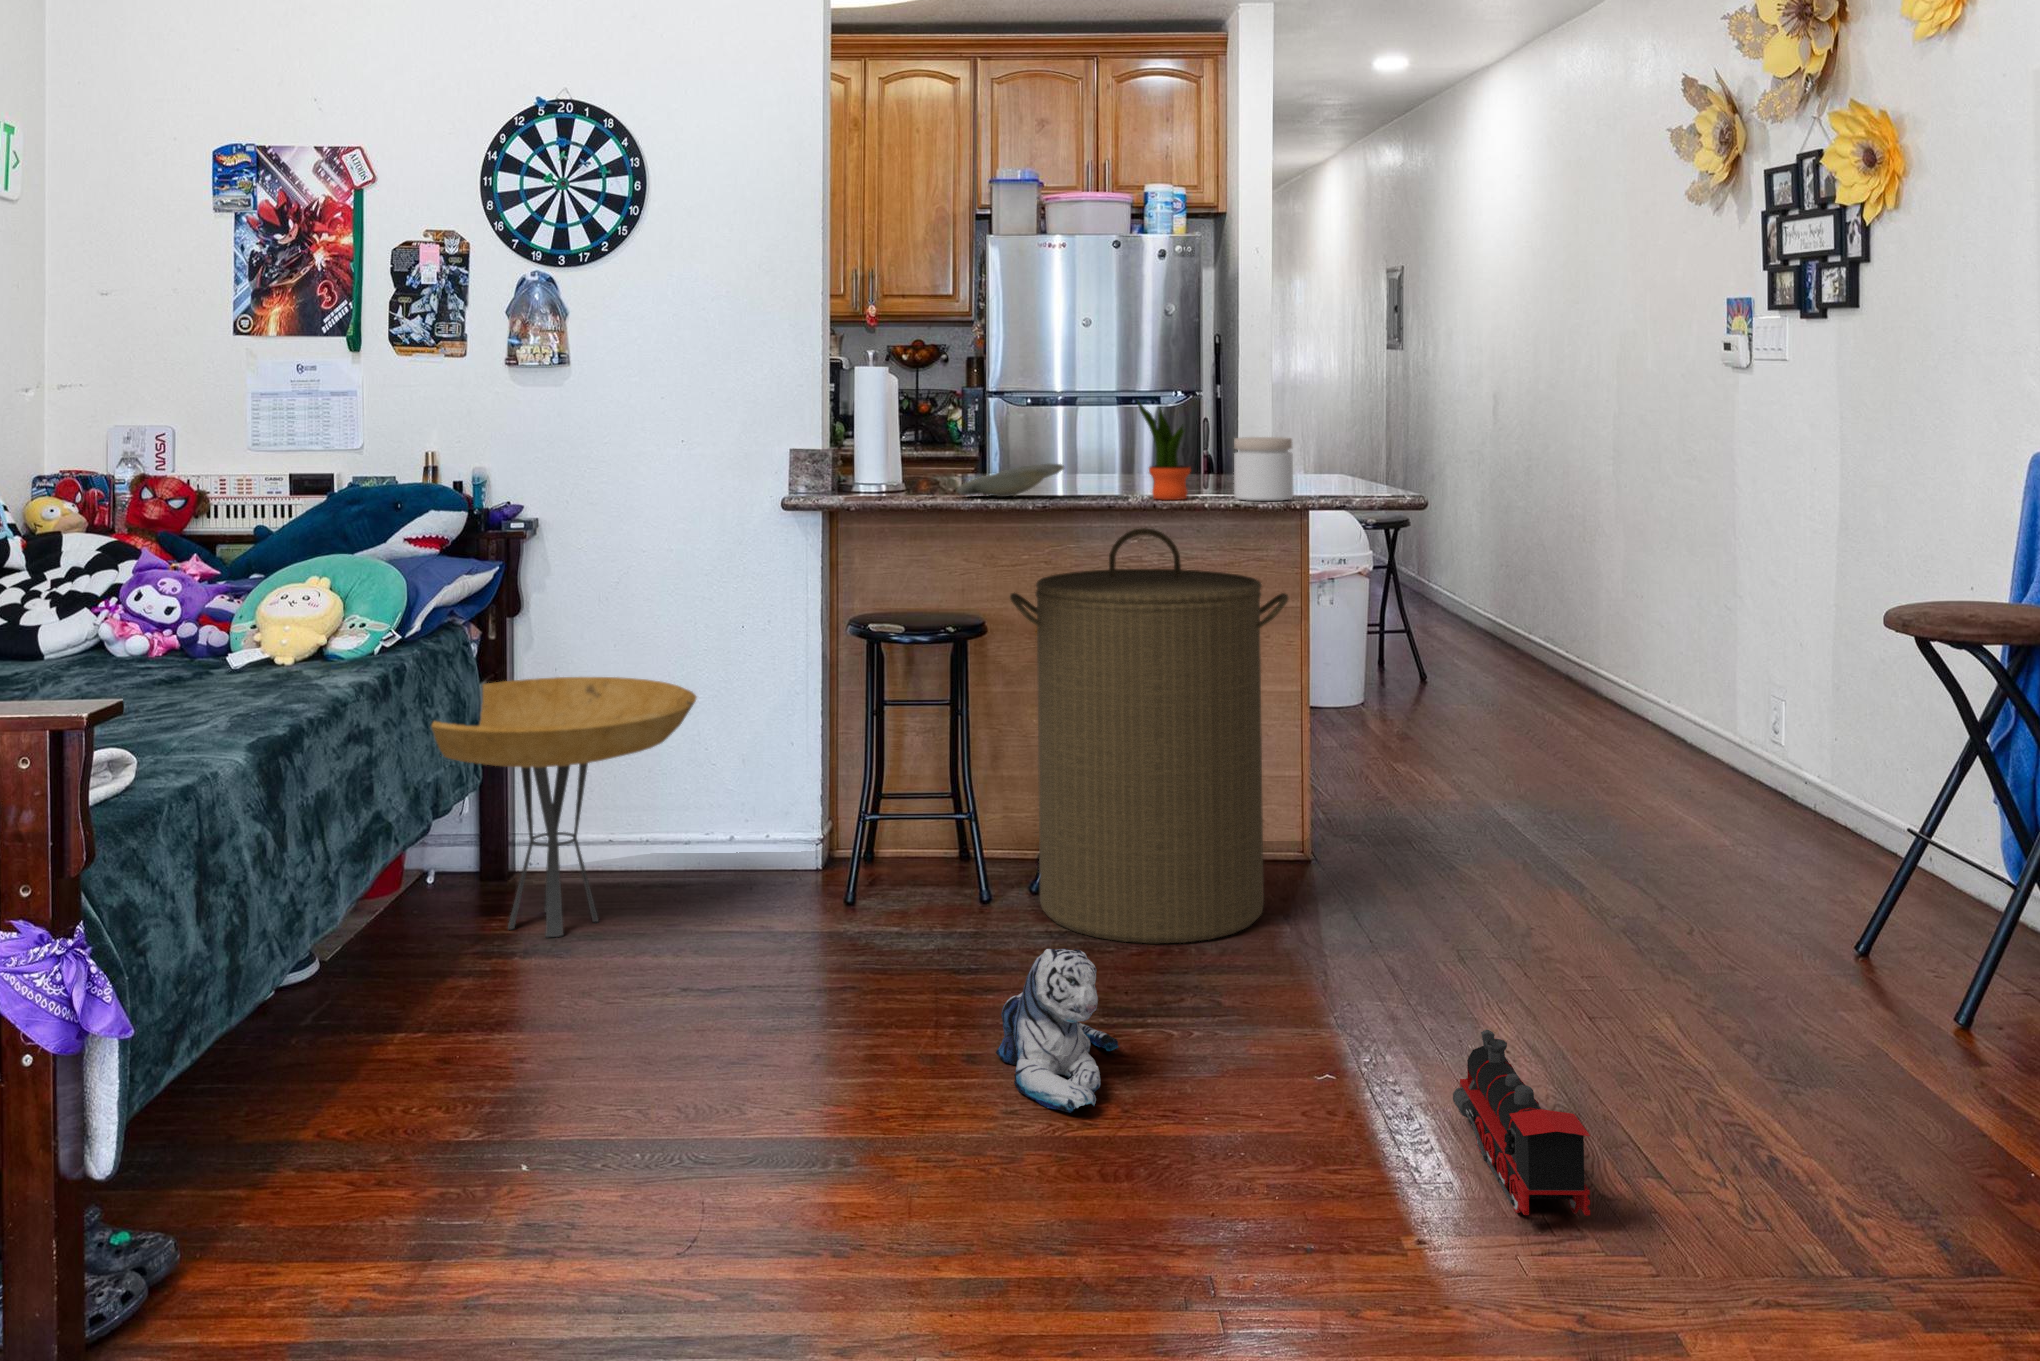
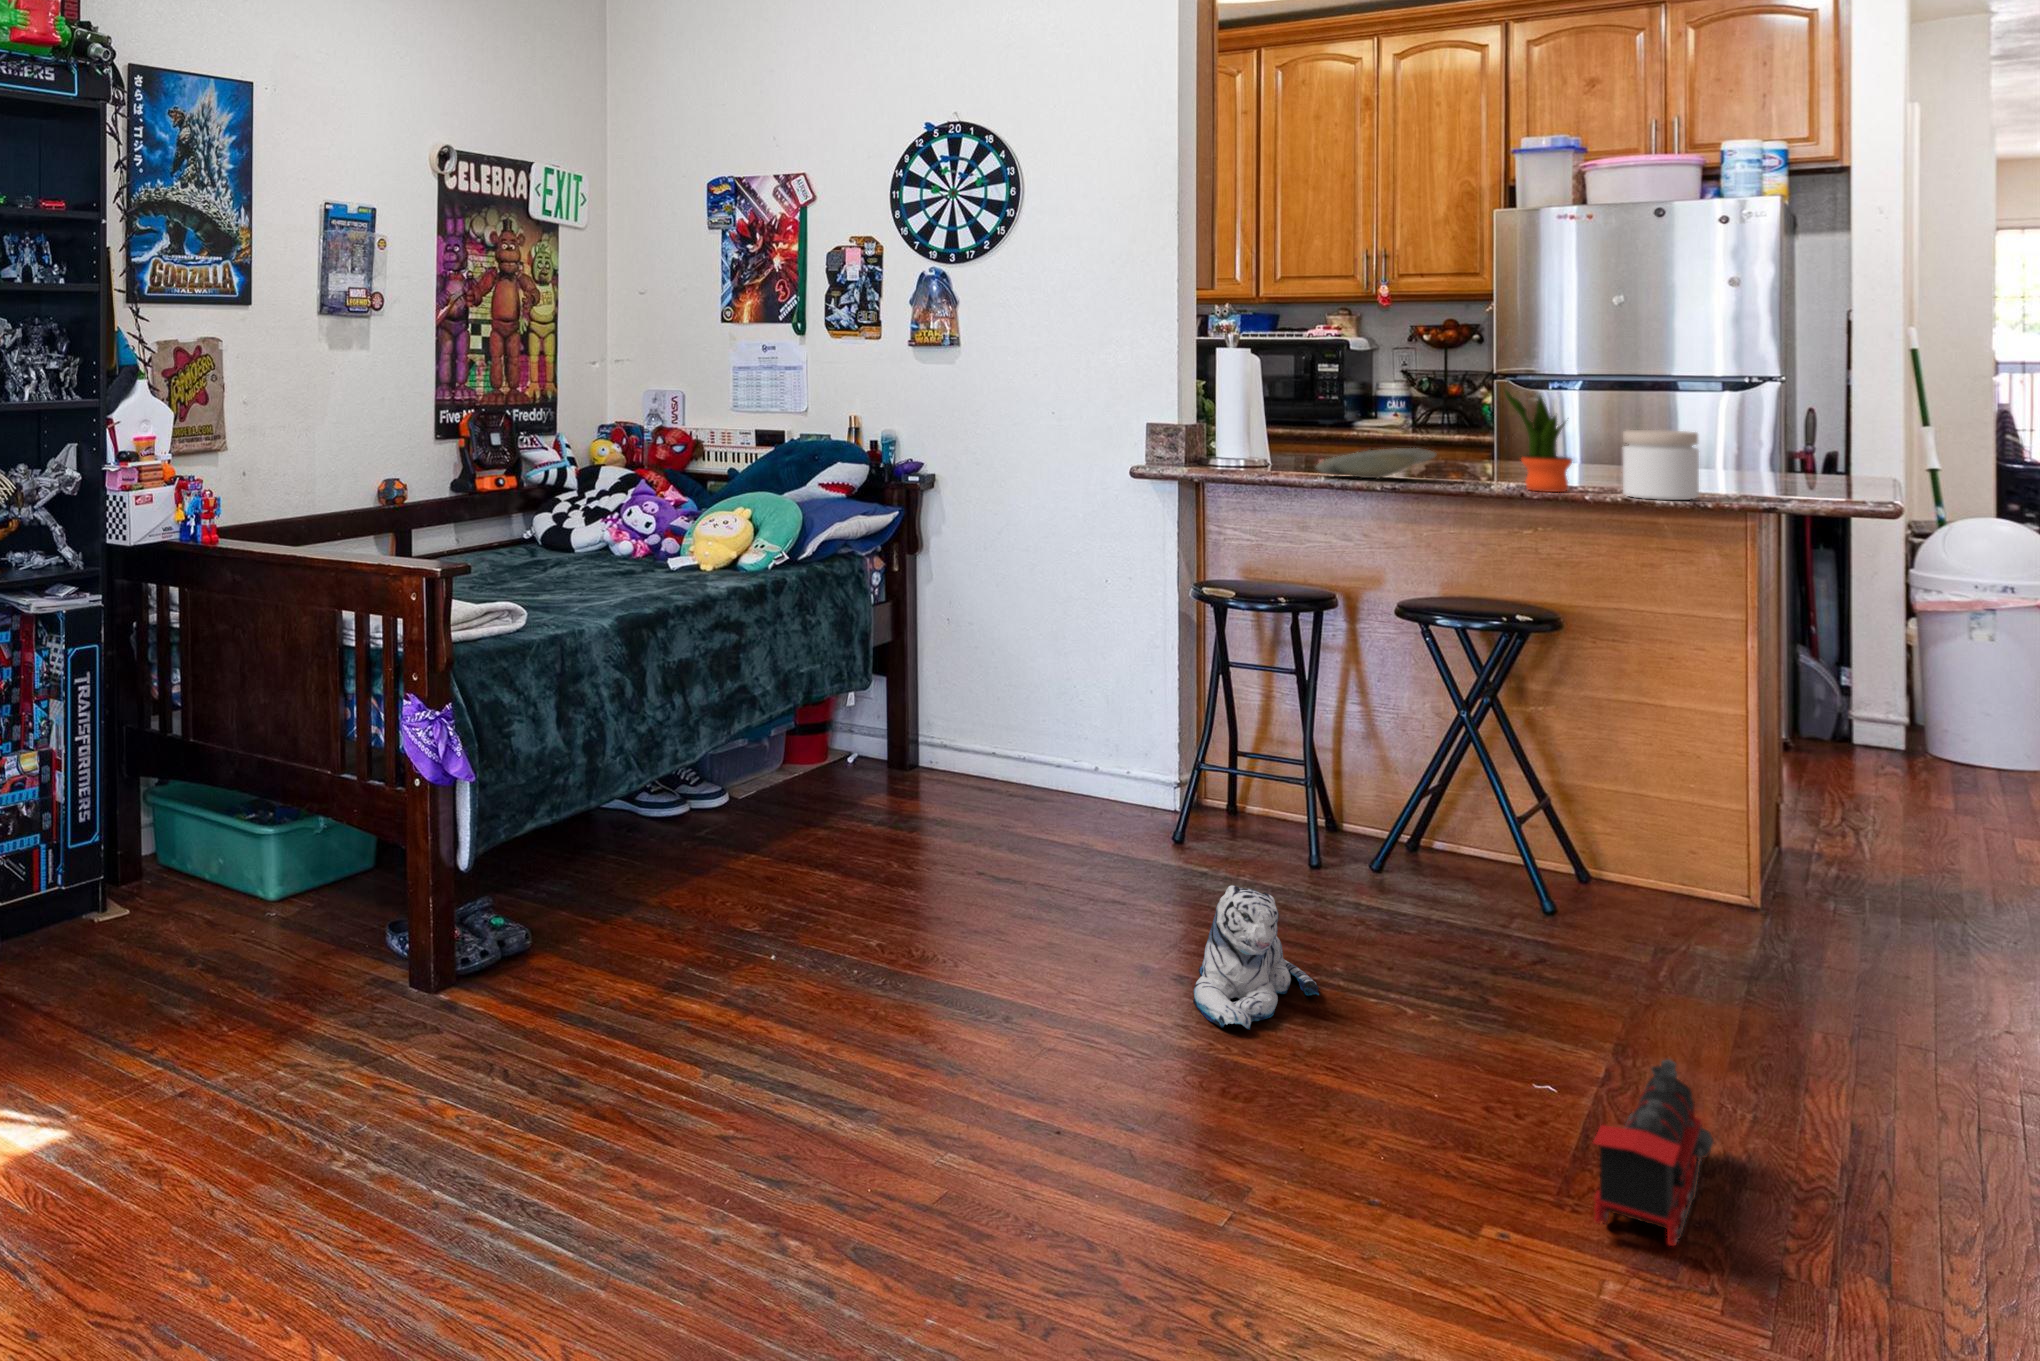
laundry hamper: present [1010,528,1289,943] -> none [1336,518,1659,940]
side table: present [432,677,696,937] -> none [804,603,1043,812]

